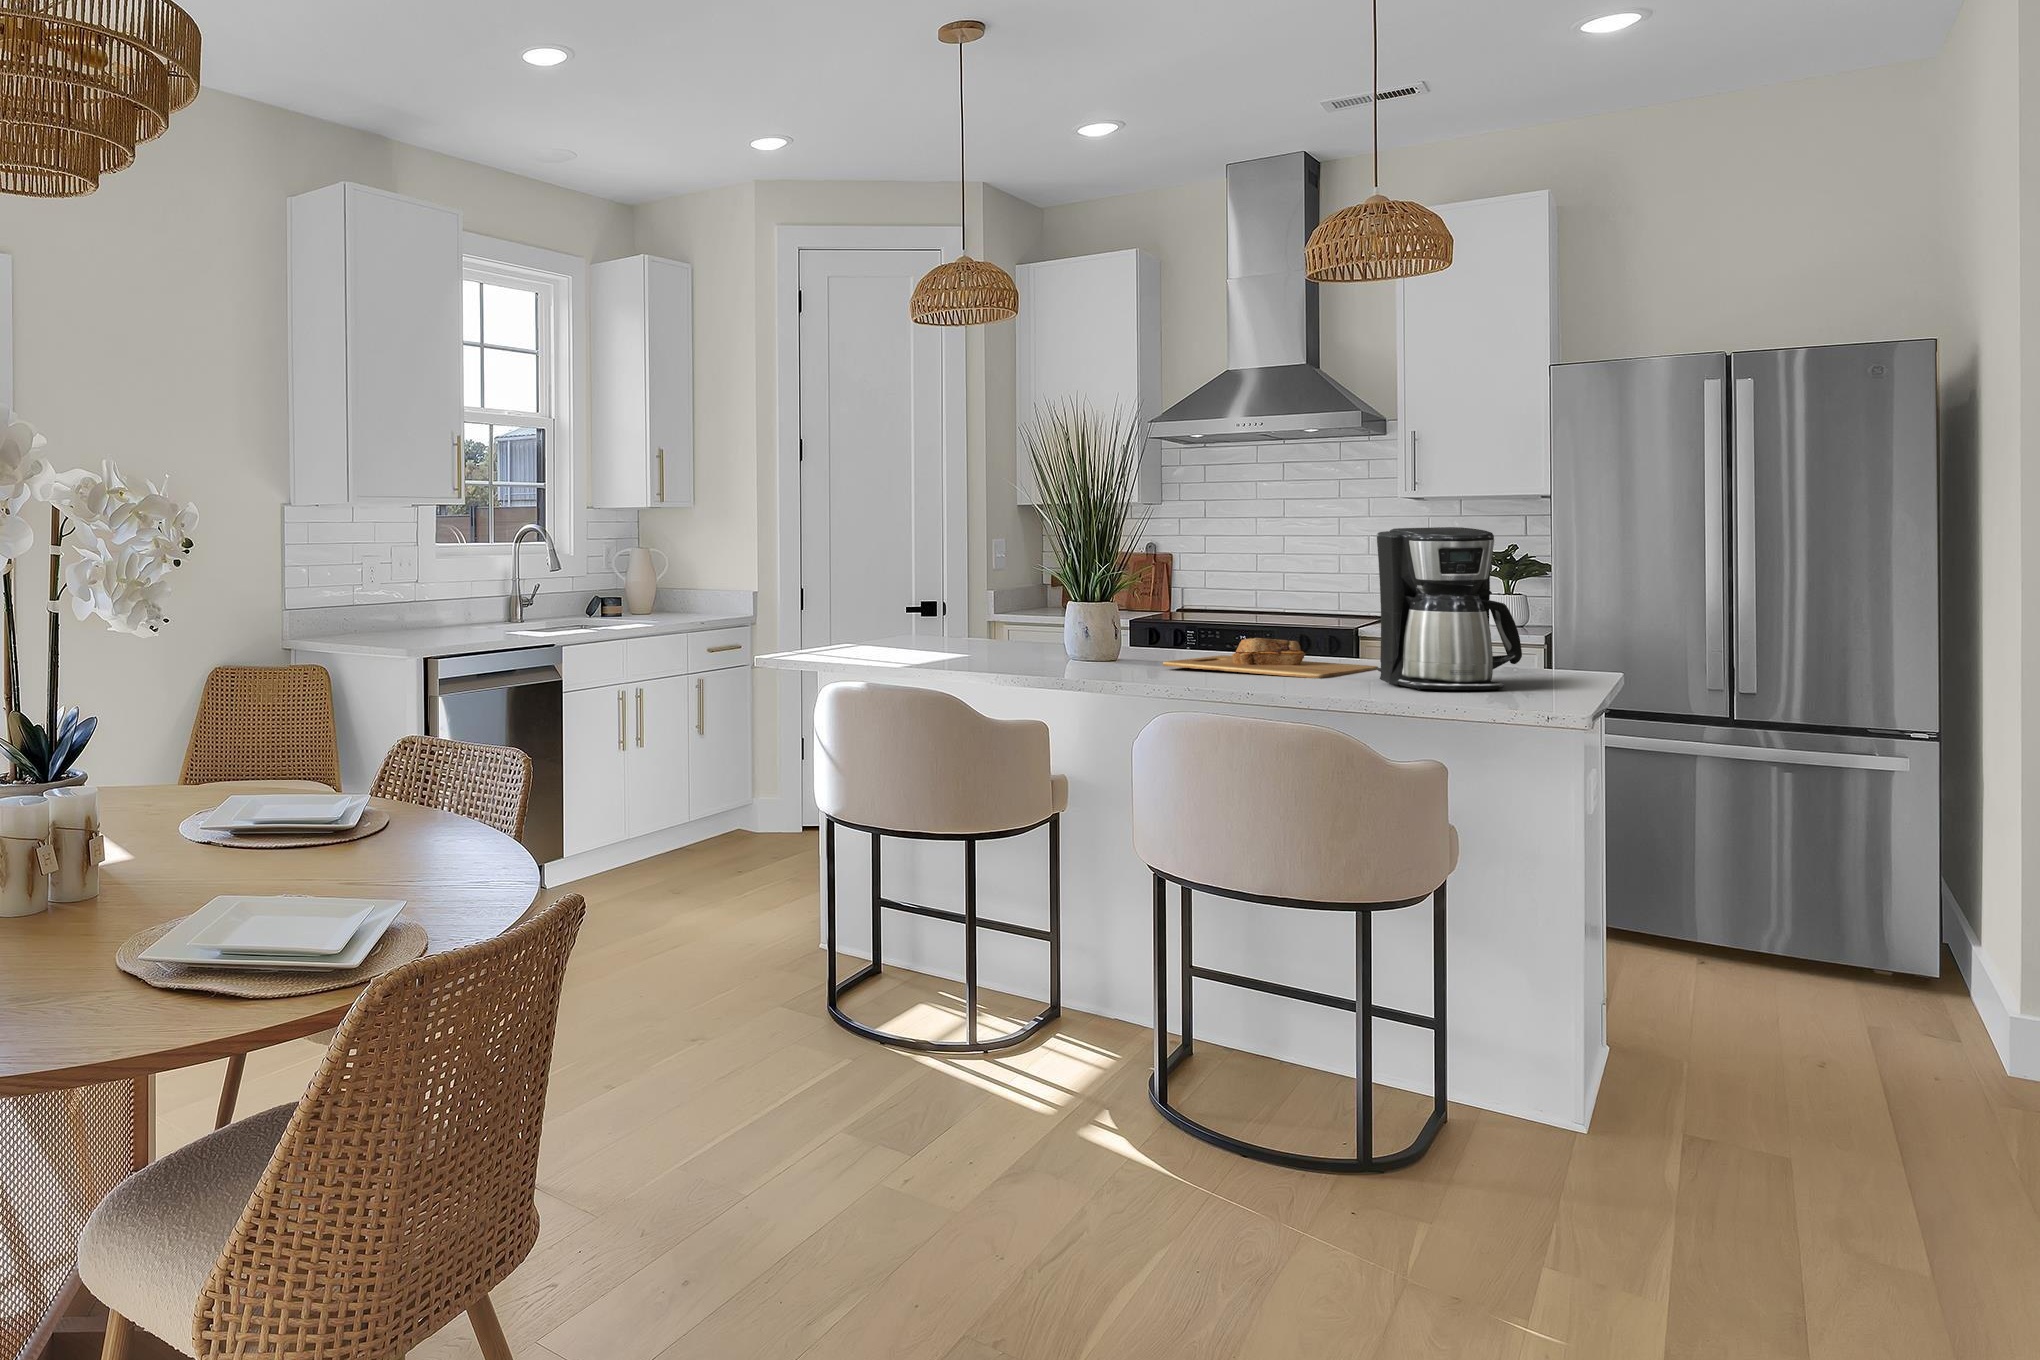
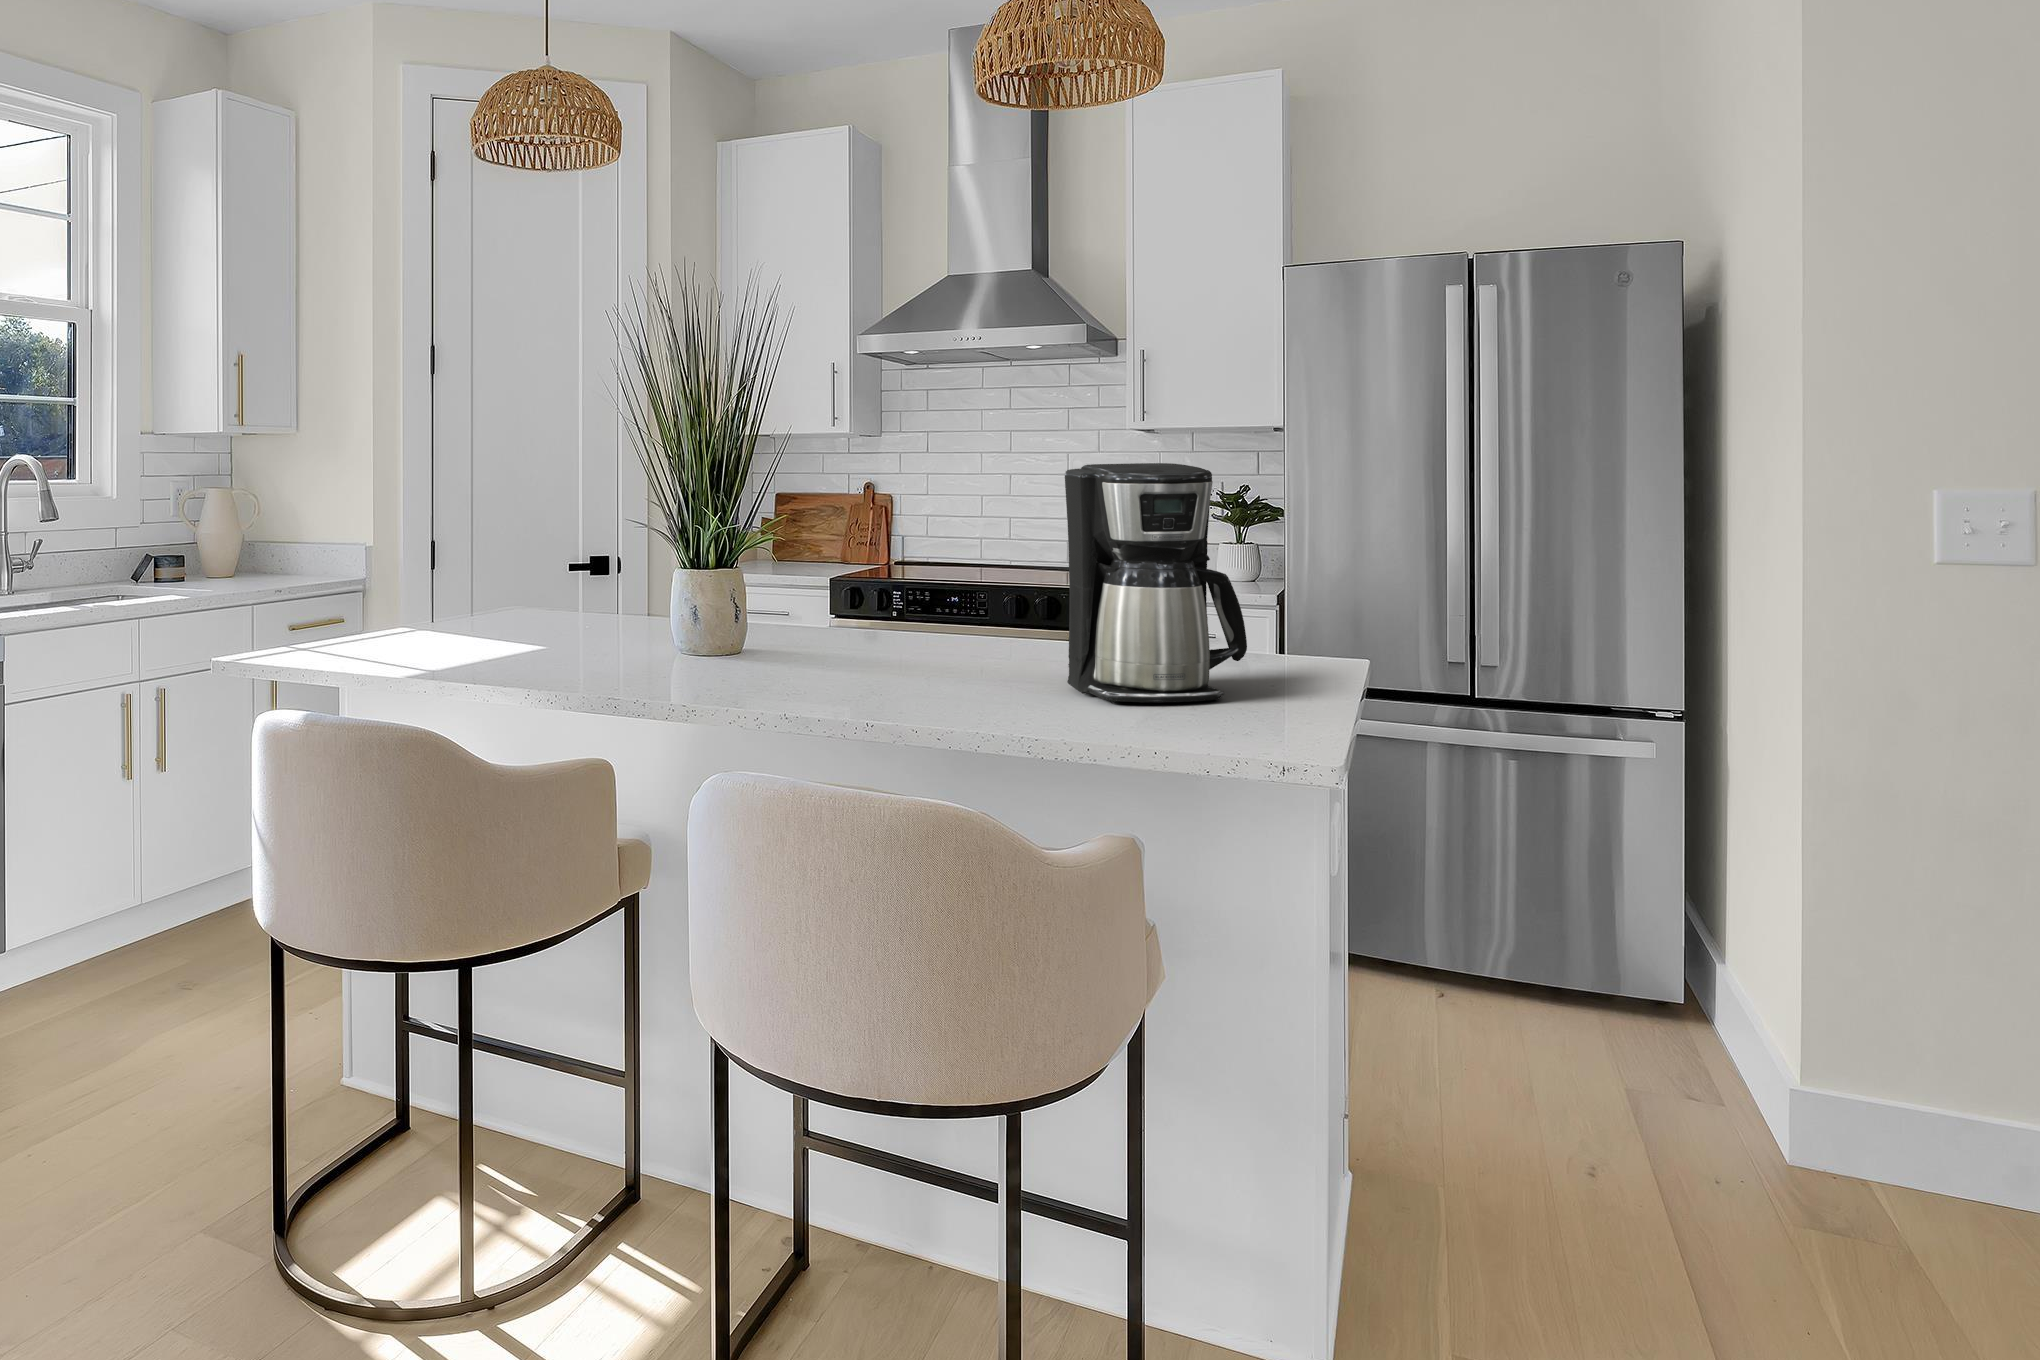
cutting board: present [1163,638,1378,678] -> none [803,618,1077,679]

